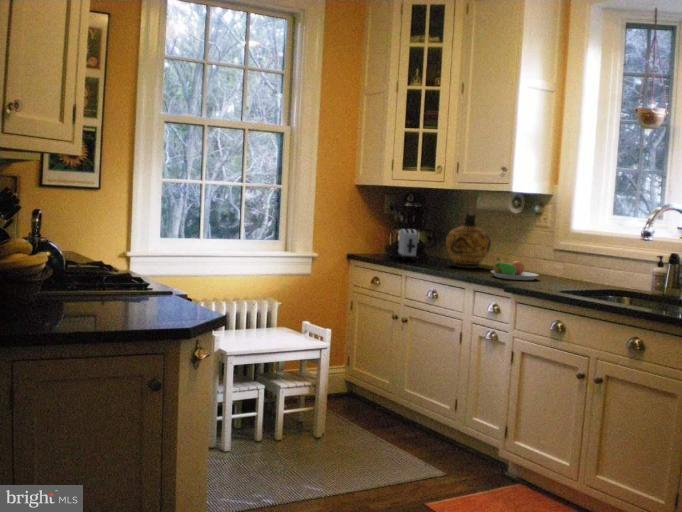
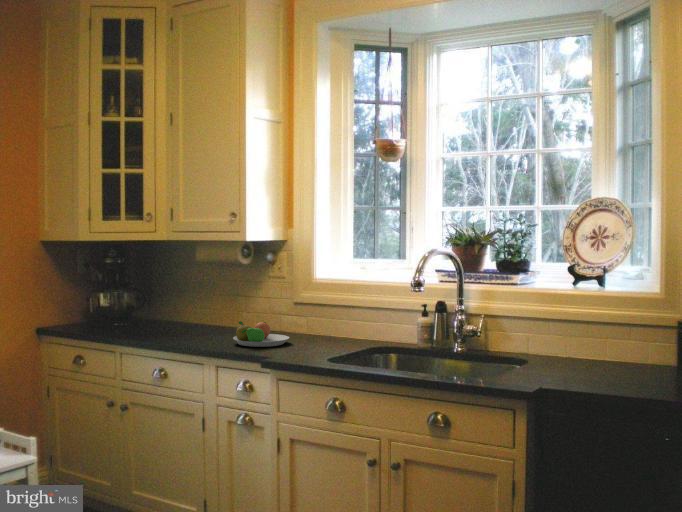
ceramic jug: present [446,212,491,268] -> none [167,266,221,333]
toaster: present [398,229,417,261] -> none [103,291,129,331]

